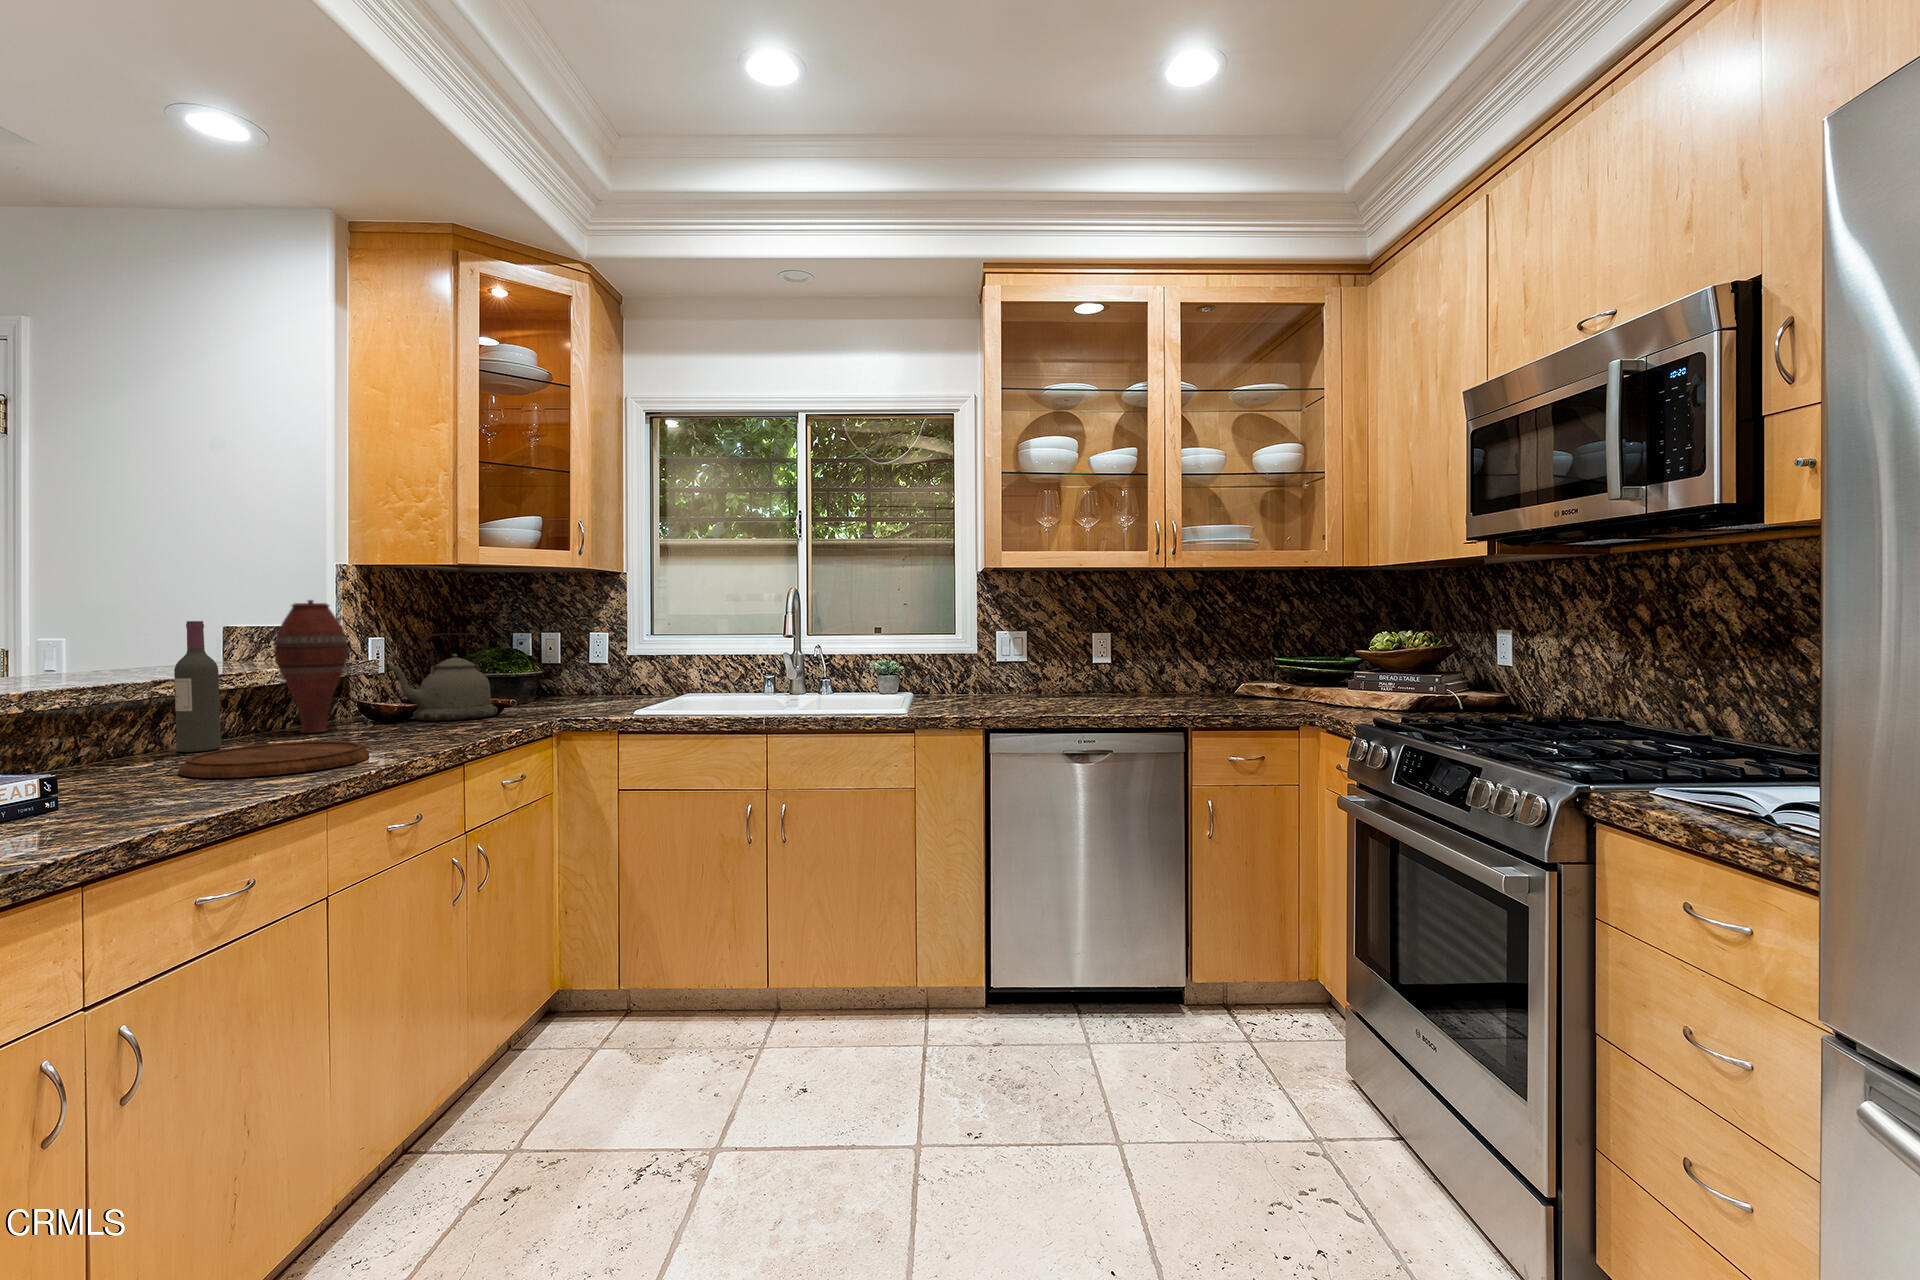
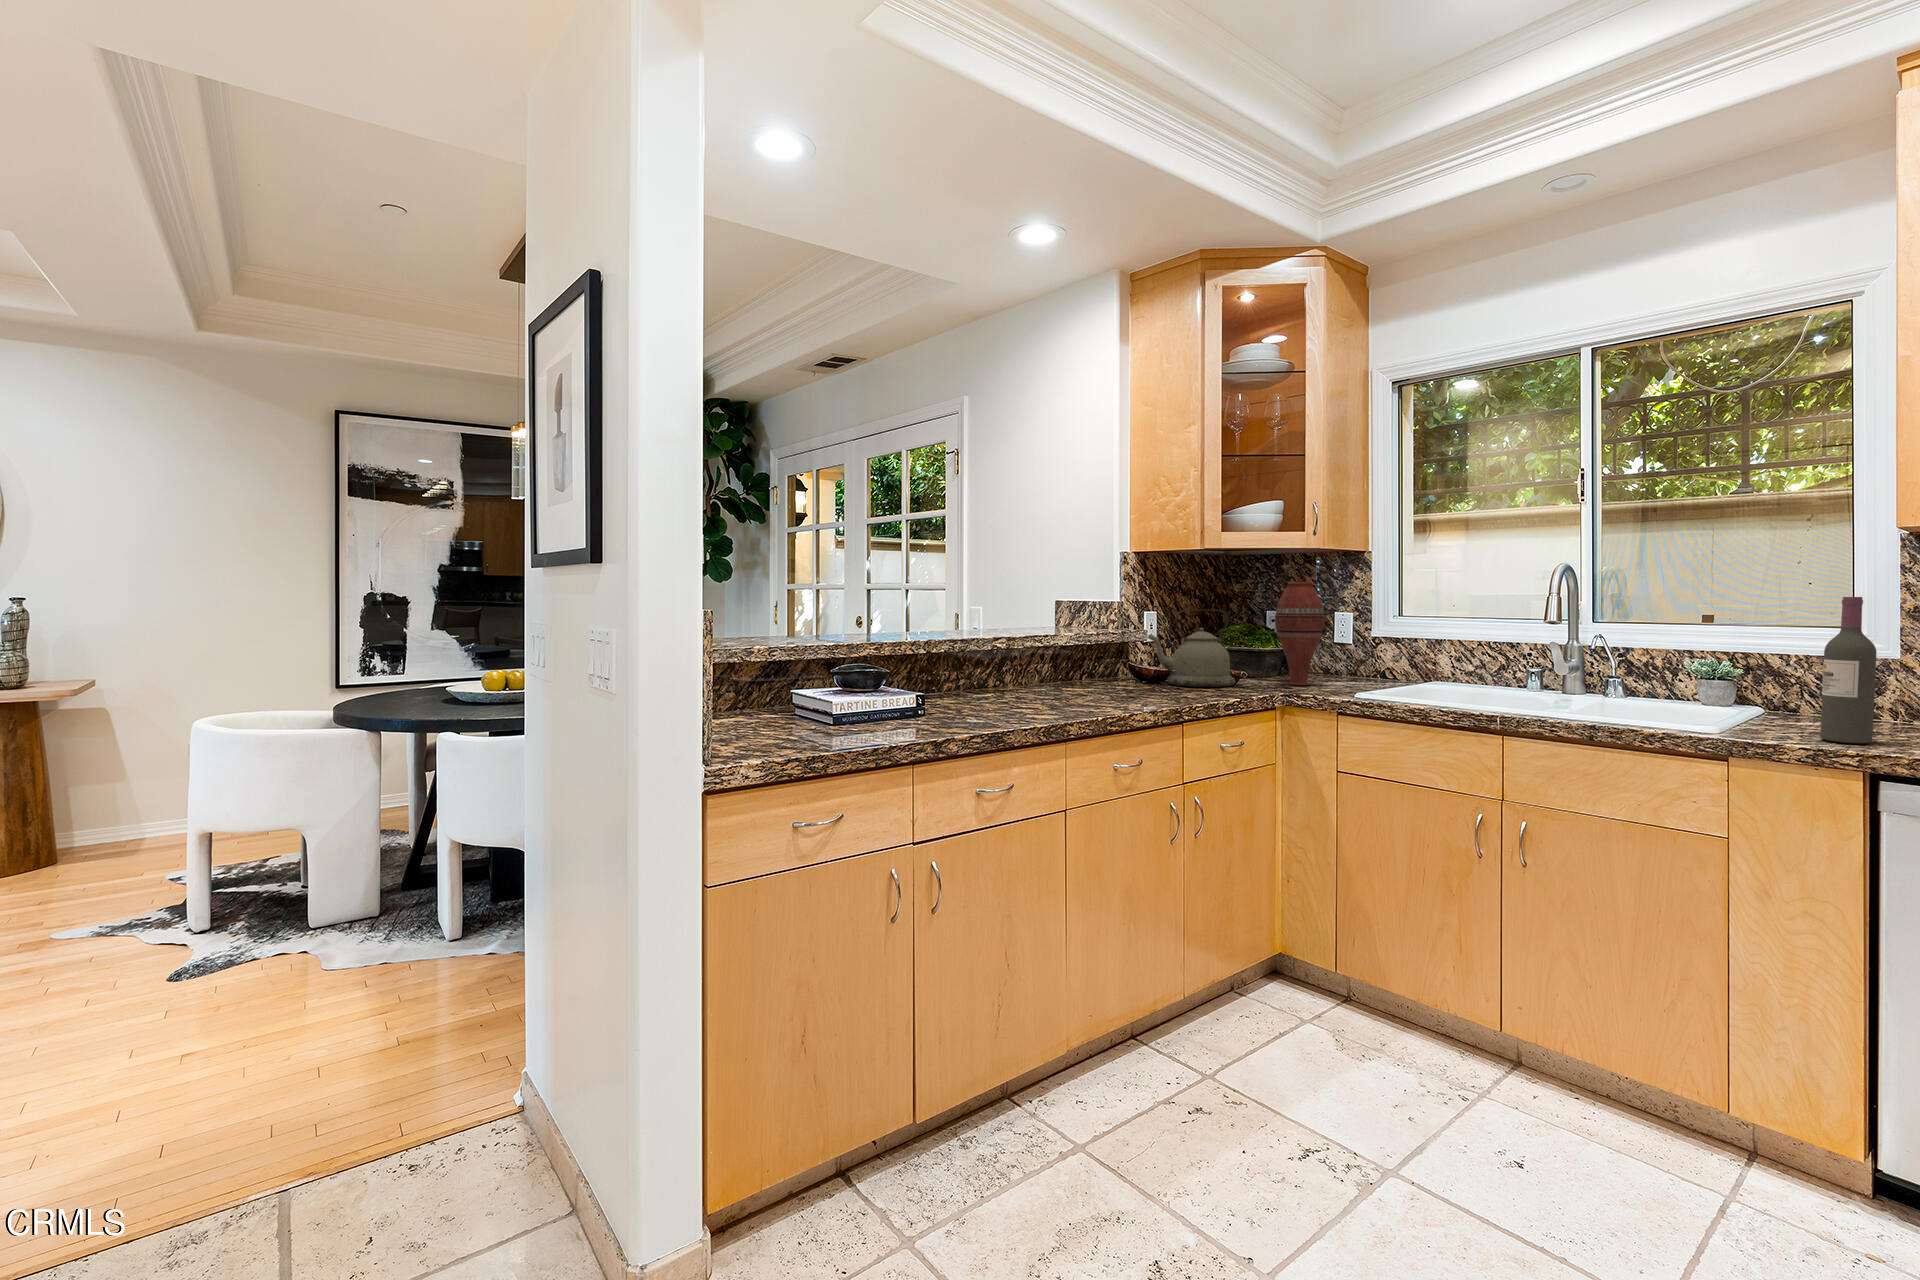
vase: present [274,600,348,733] -> present [1275,579,1325,685]
wine bottle: present [174,621,221,752] -> present [1820,597,1877,743]
cutting board: present [179,741,369,778] -> none [995,690,1111,712]

